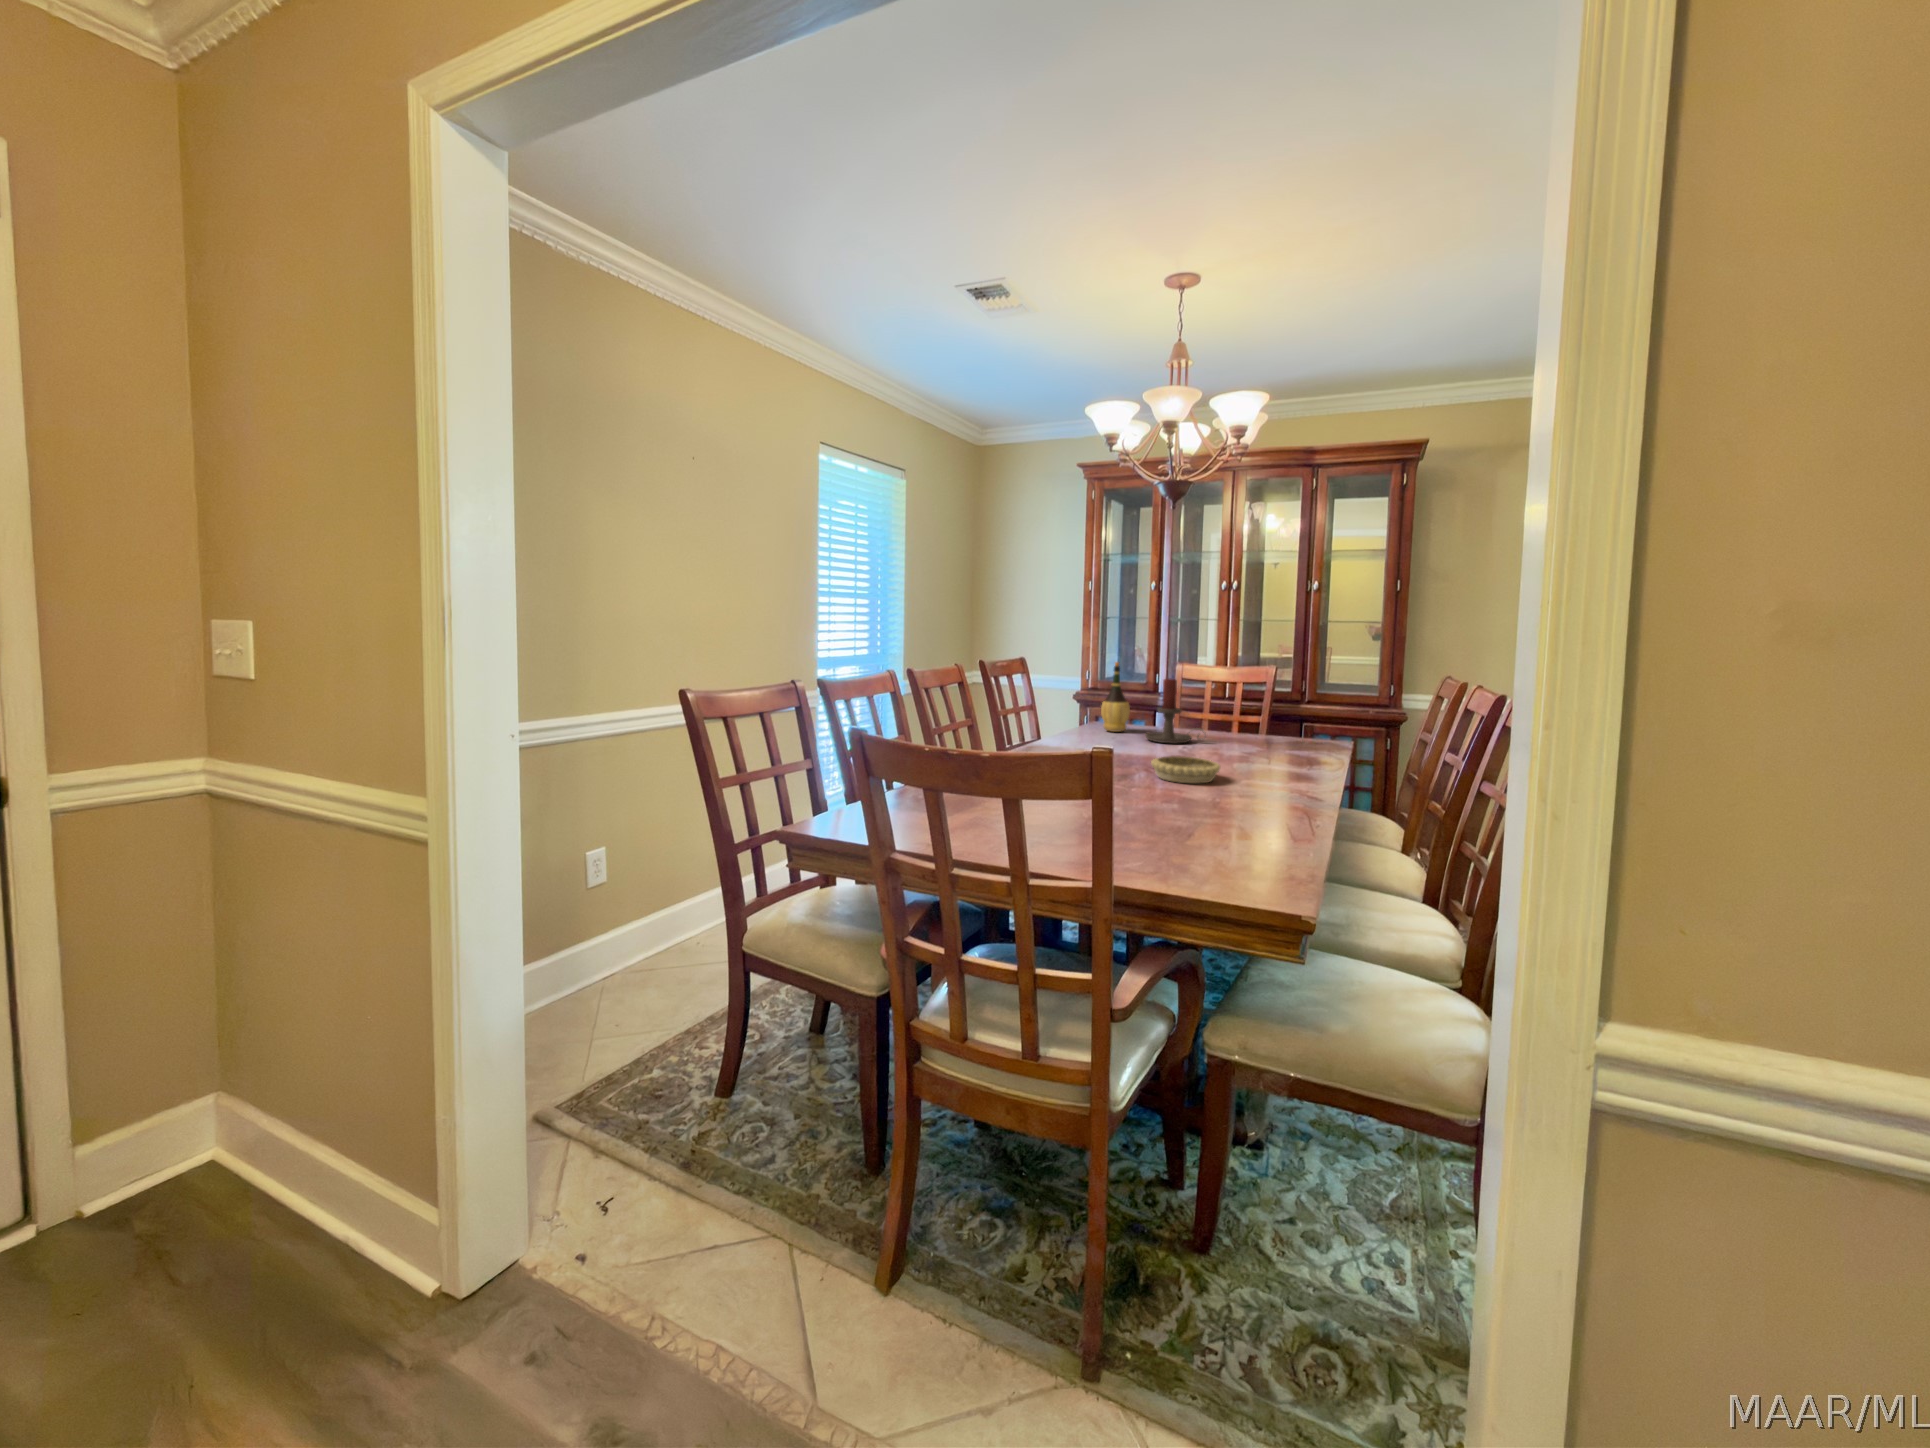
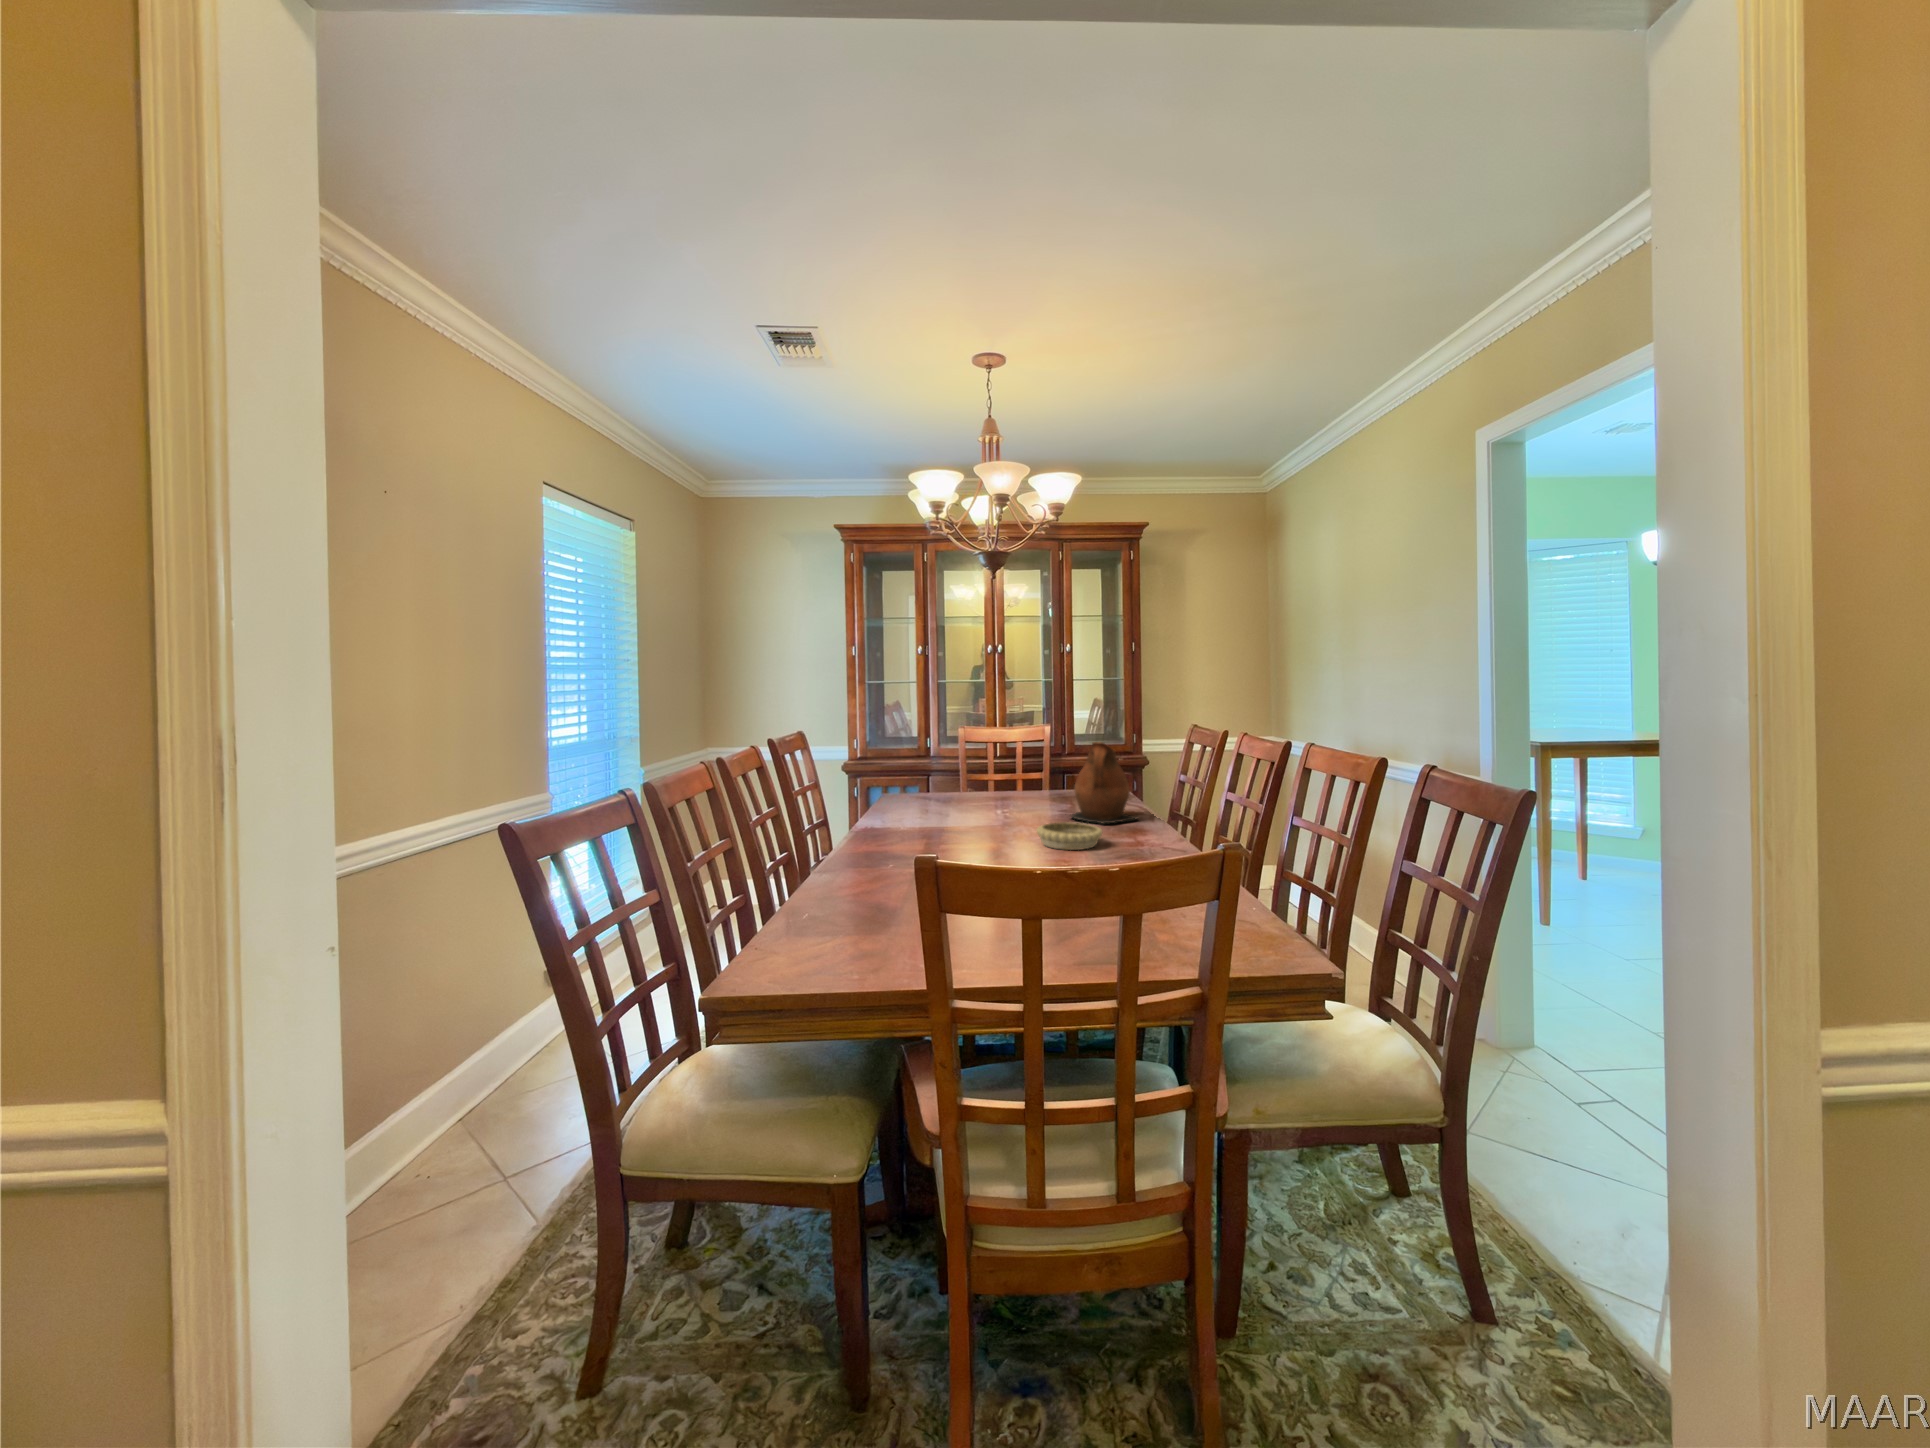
wine bottle: present [1101,662,1130,732] -> none [922,726,952,799]
candle holder: present [1145,679,1200,744] -> none [977,742,1035,808]
ceramic pitcher: none [1218,679,1301,766] -> present [1070,742,1138,823]

